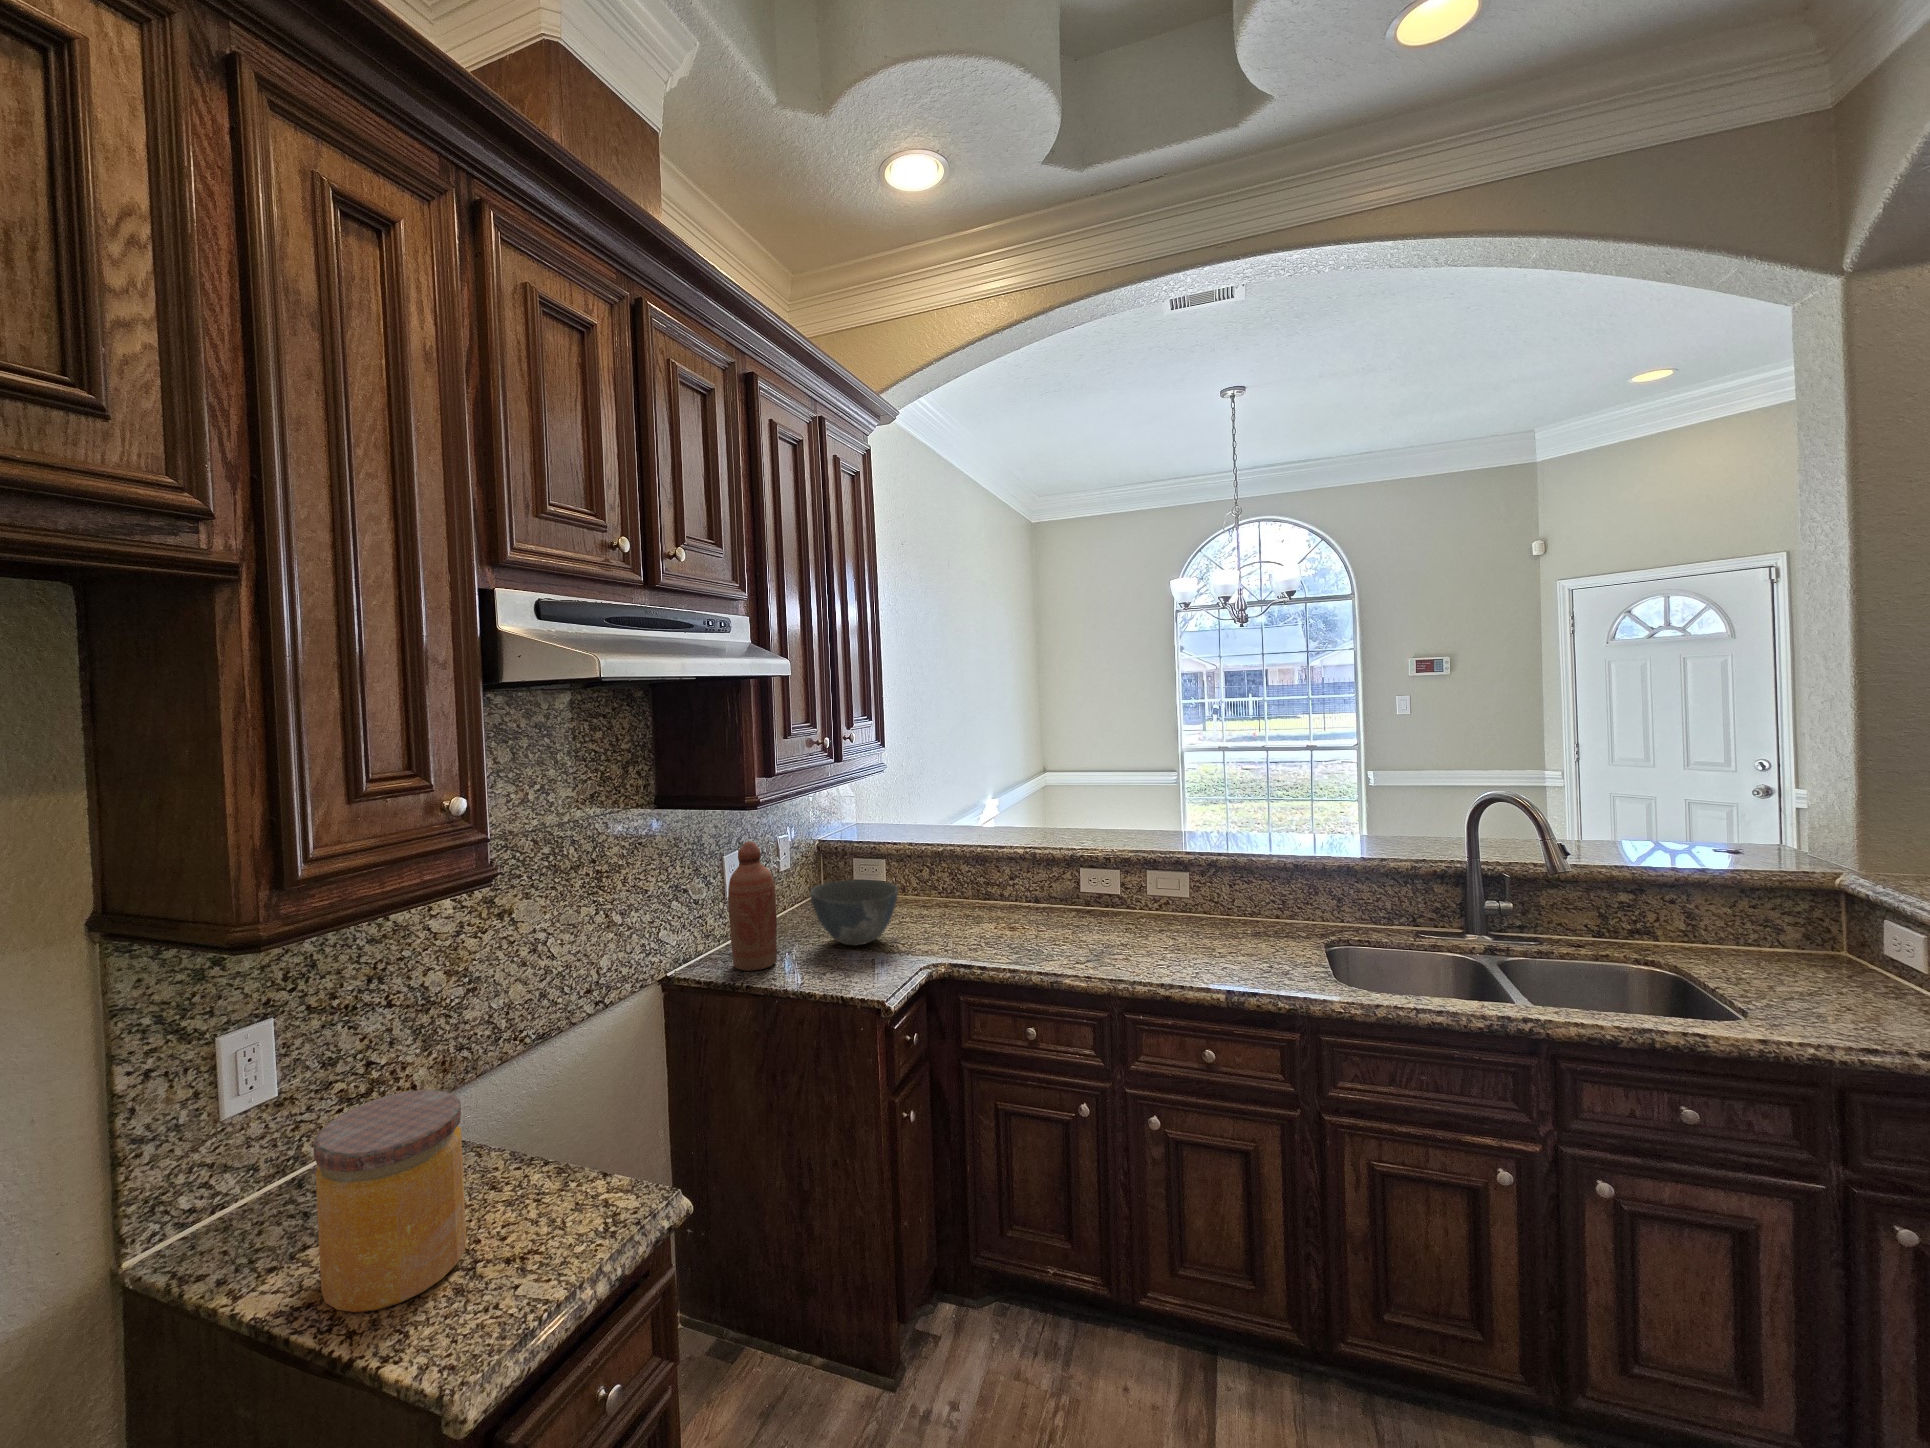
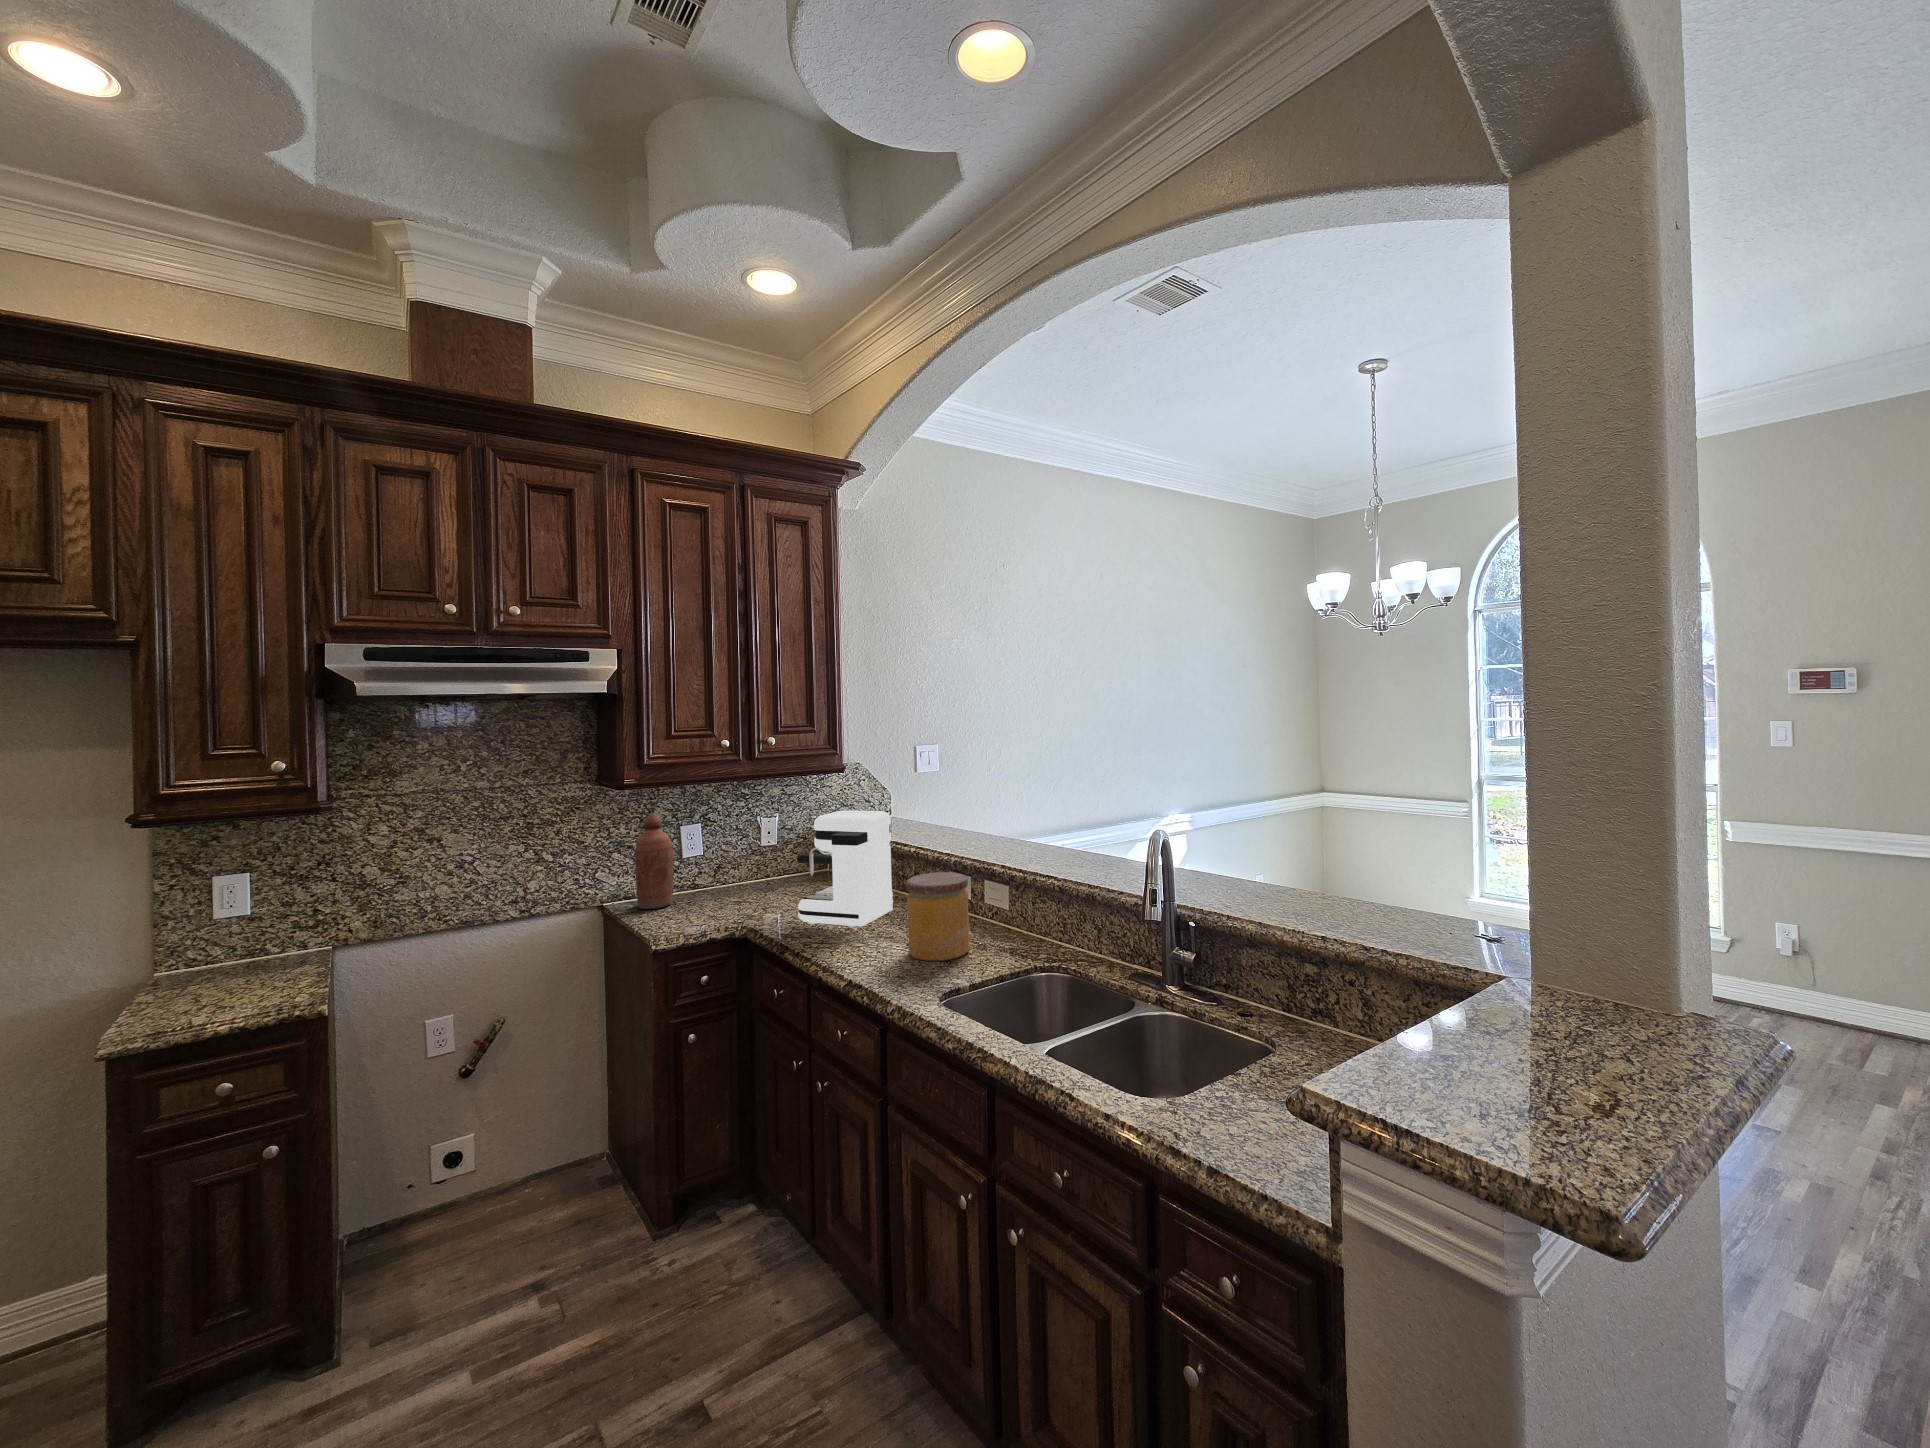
coffee maker: none [951,810,1084,949] -> present [797,810,893,928]
bowl: present [810,879,898,945] -> none [703,855,777,905]
jar: present [313,1090,466,1312] -> present [907,872,969,961]

